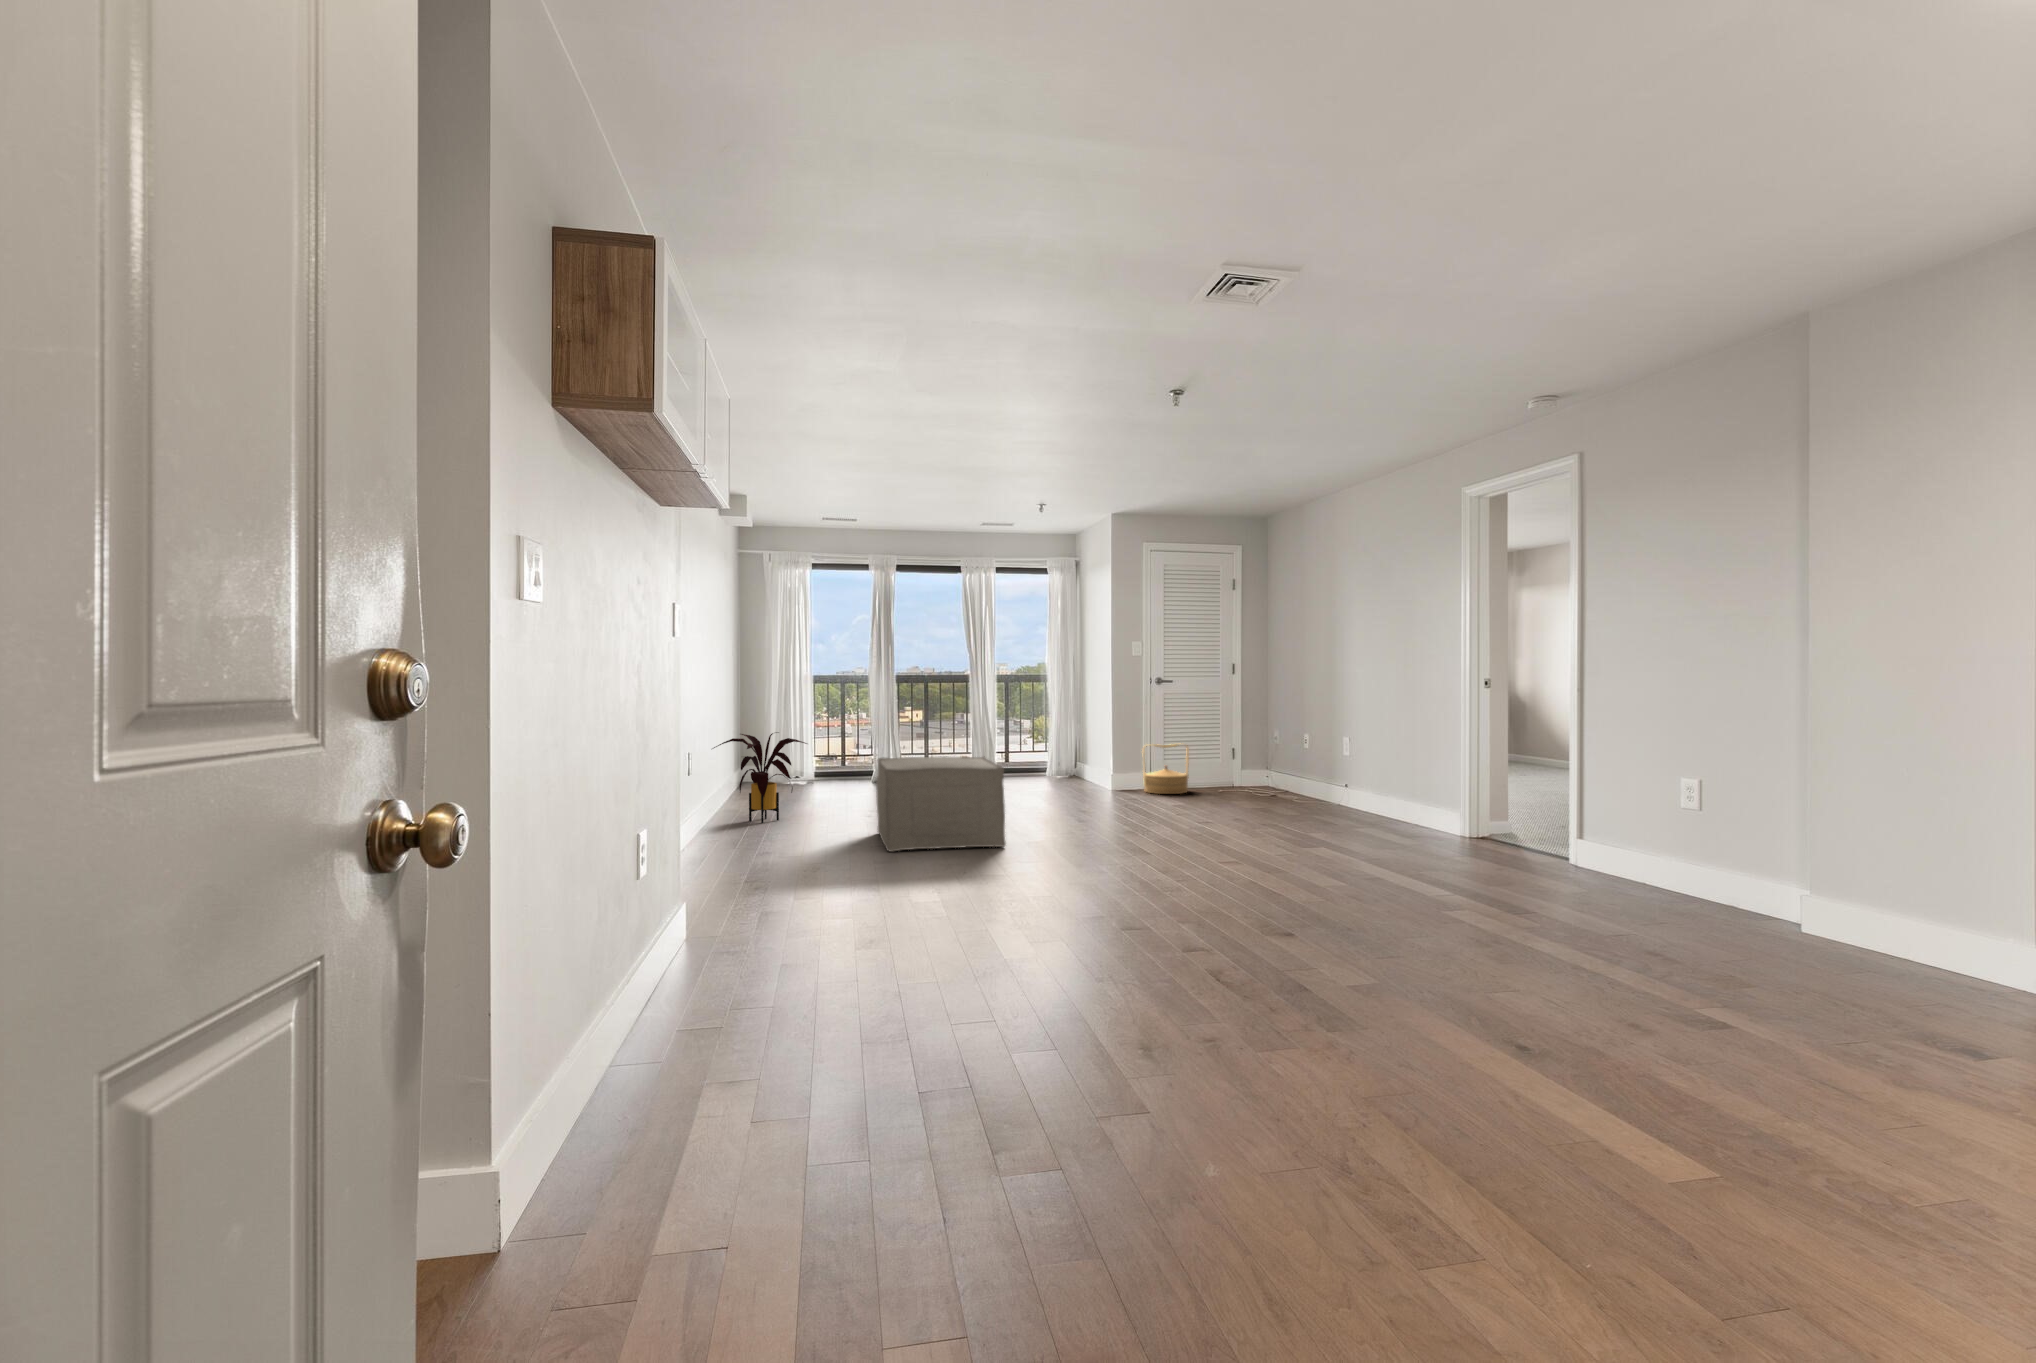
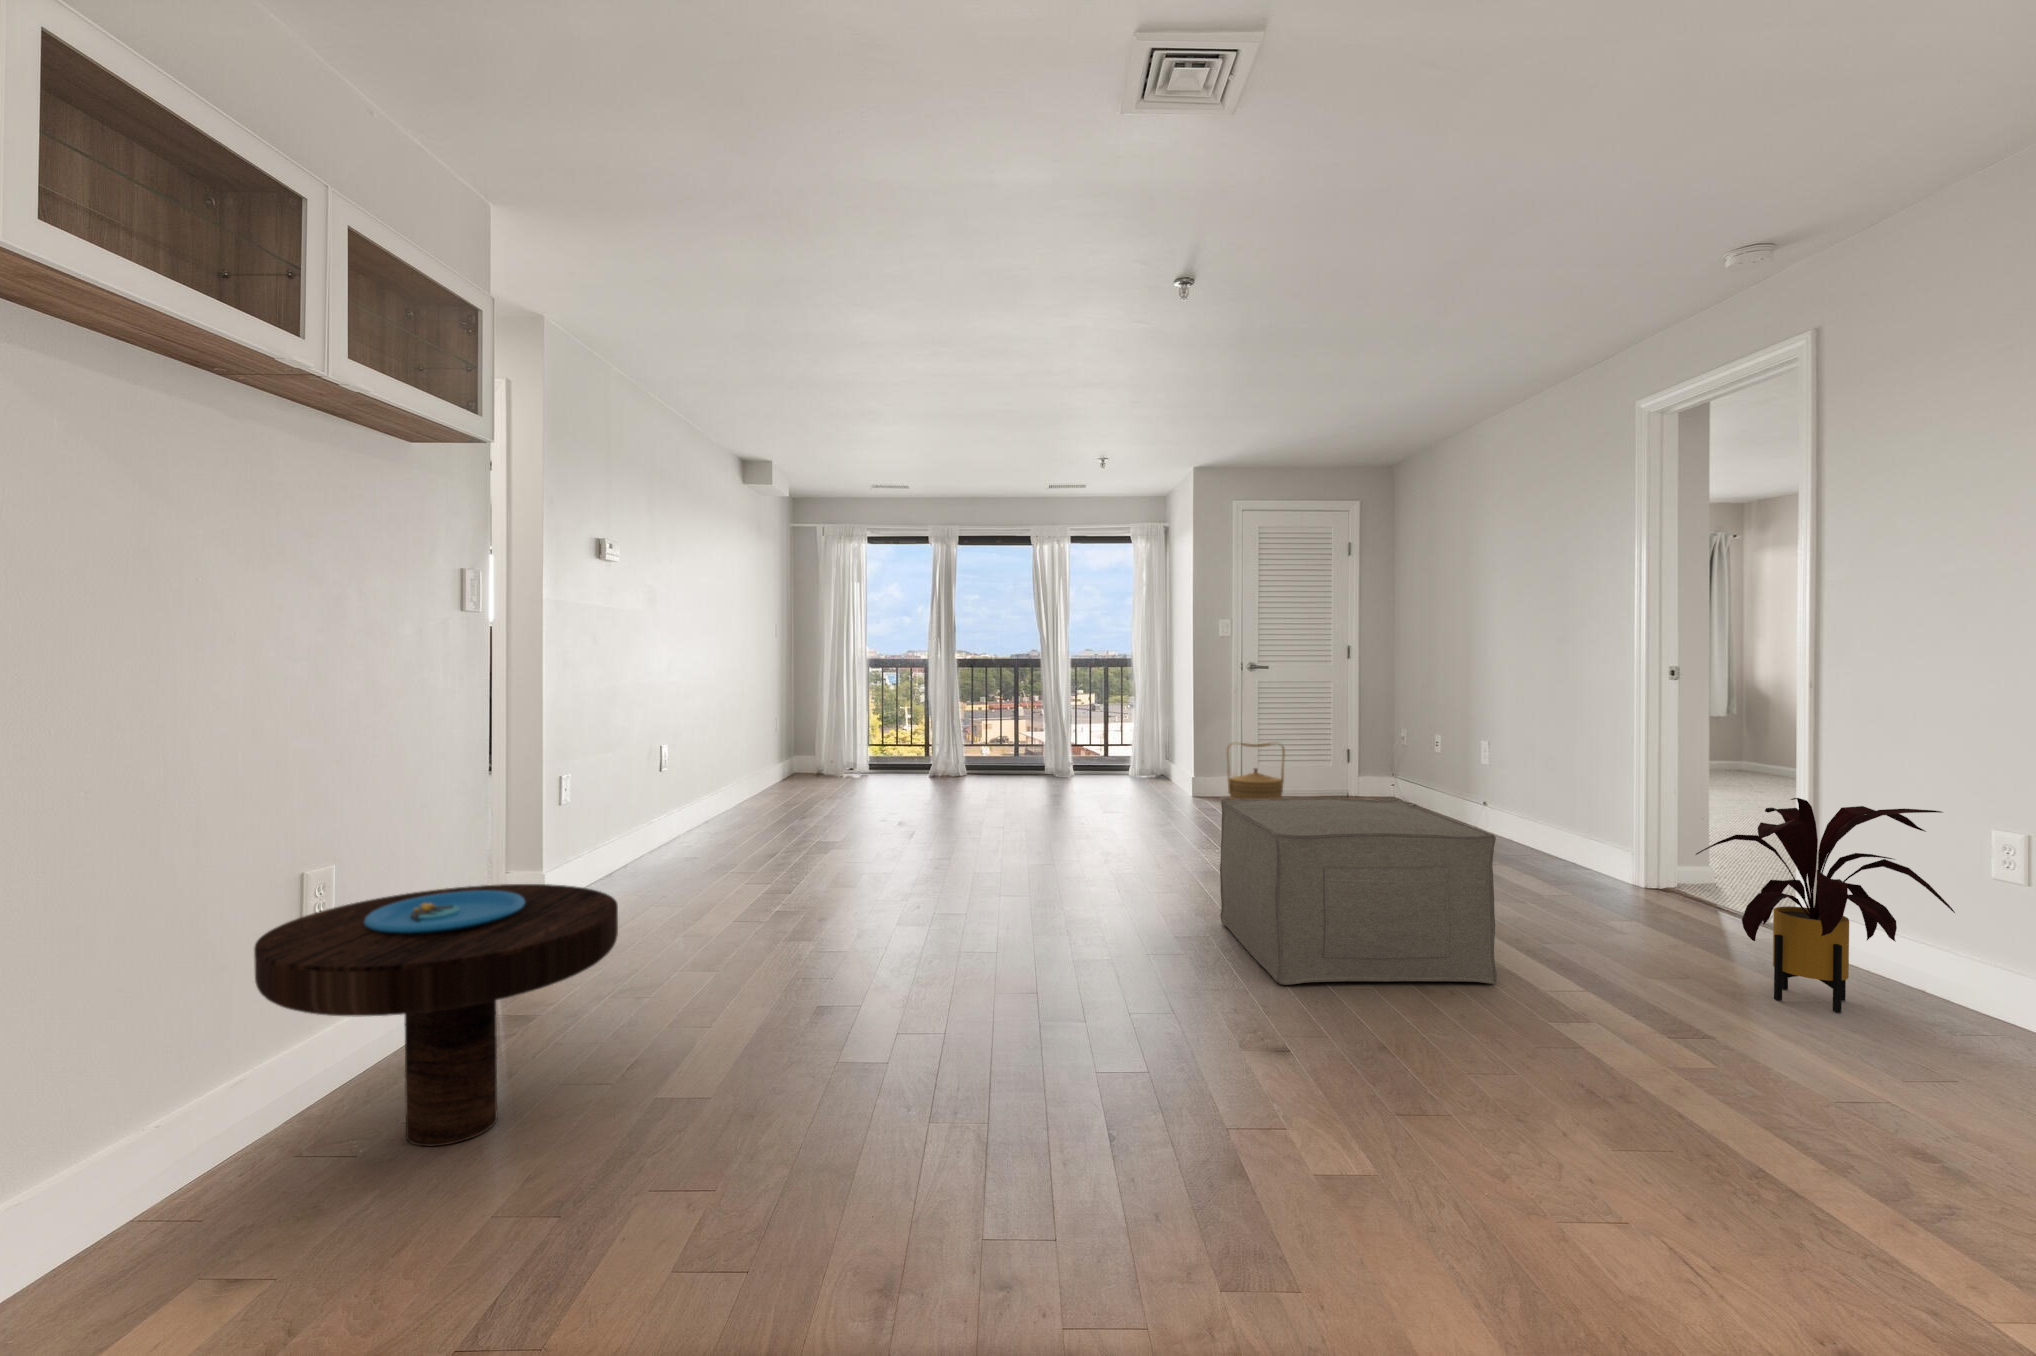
house plant: present [714,732,807,823] -> present [1696,798,1955,1013]
ottoman: present [877,756,1006,852] -> present [1220,798,1497,985]
side table: none [662,834,881,1001] -> present [254,884,618,1146]

